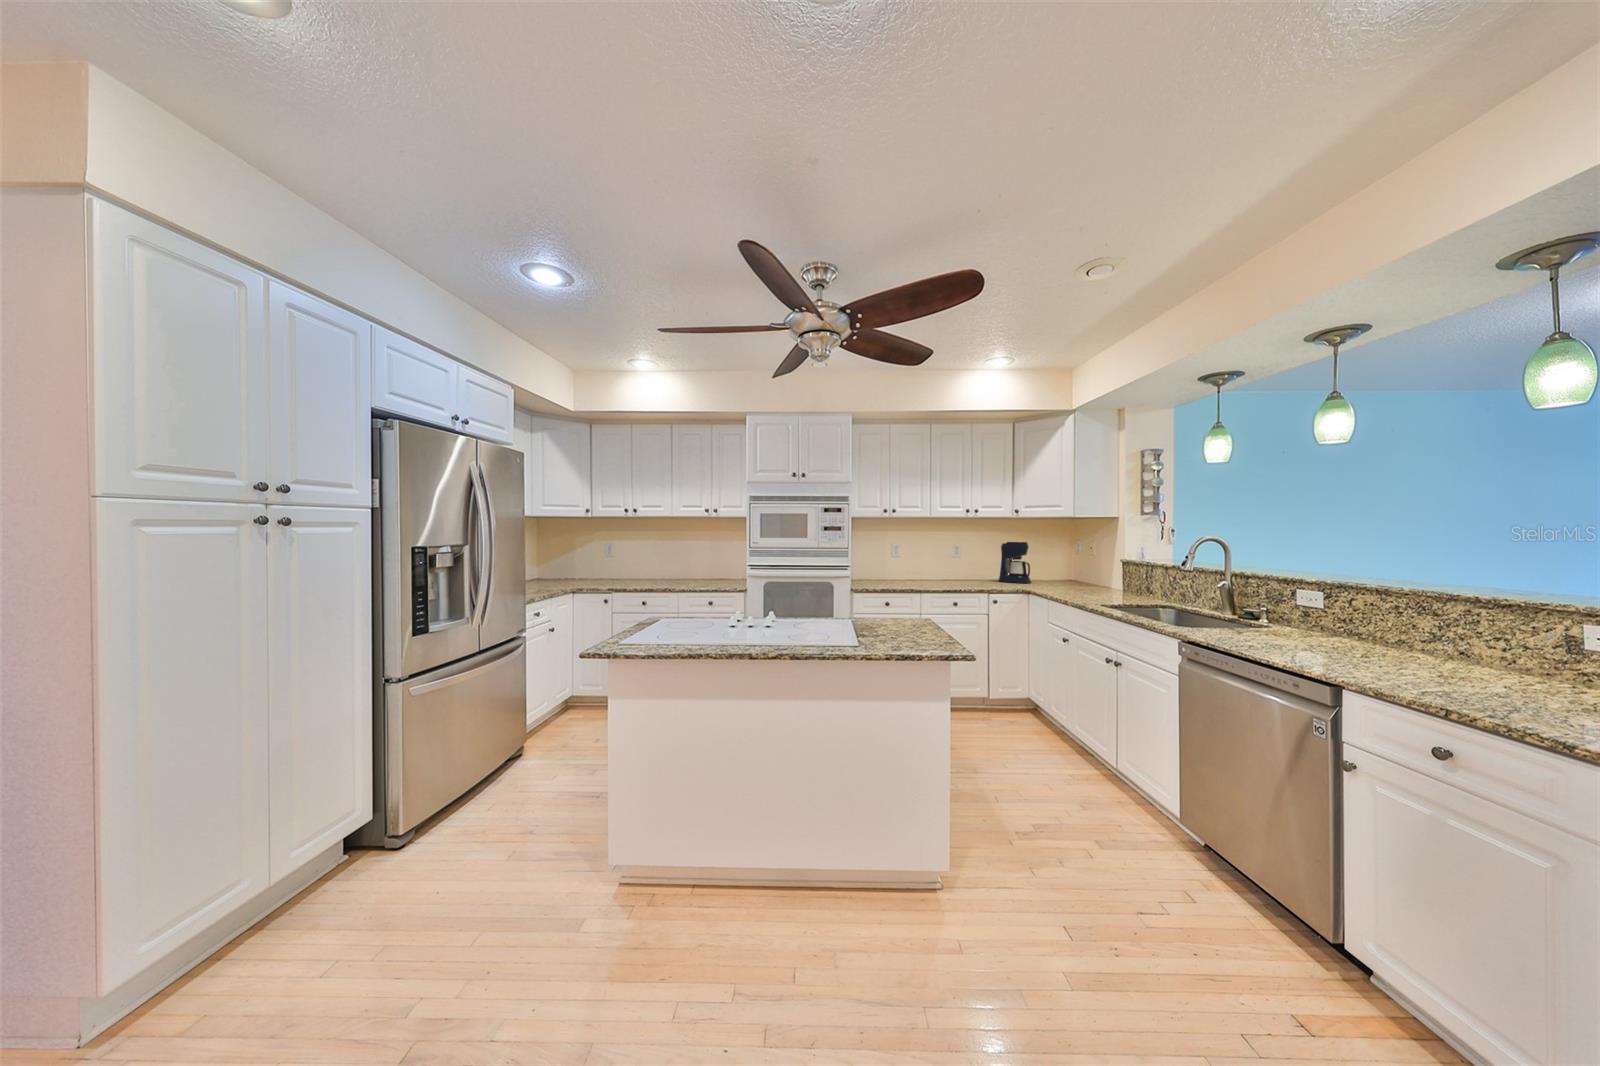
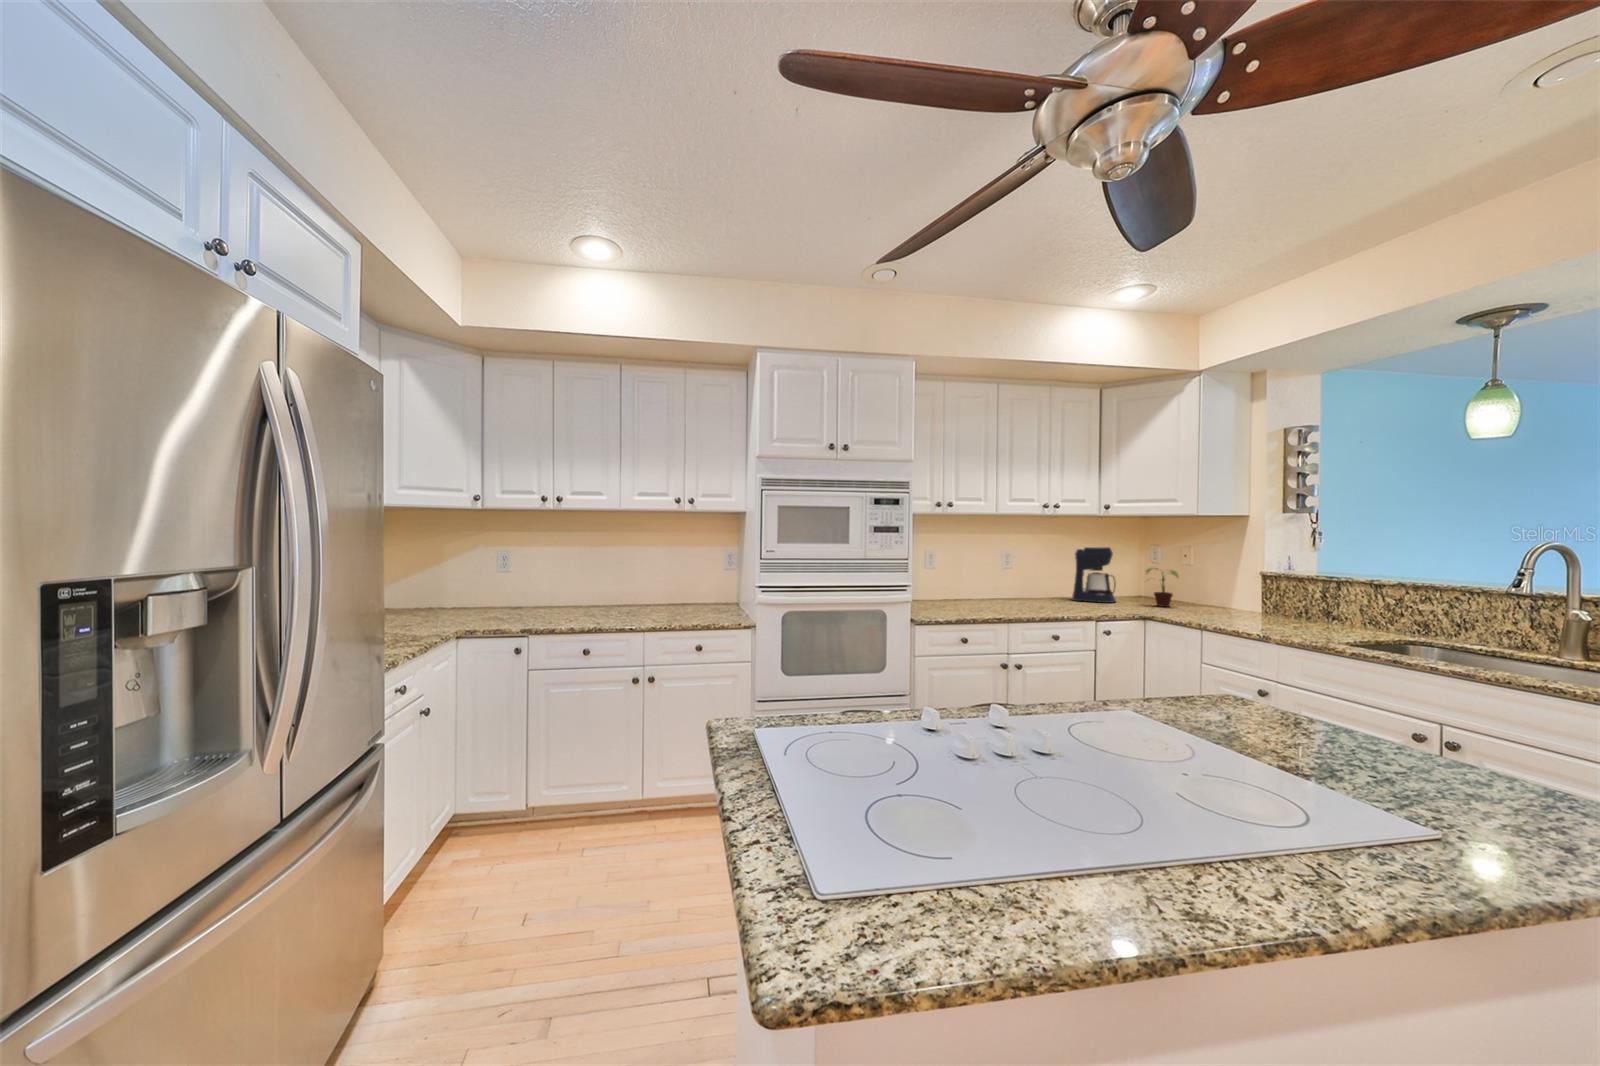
potted plant: none [1045,557,1072,586] -> present [1146,568,1178,607]

